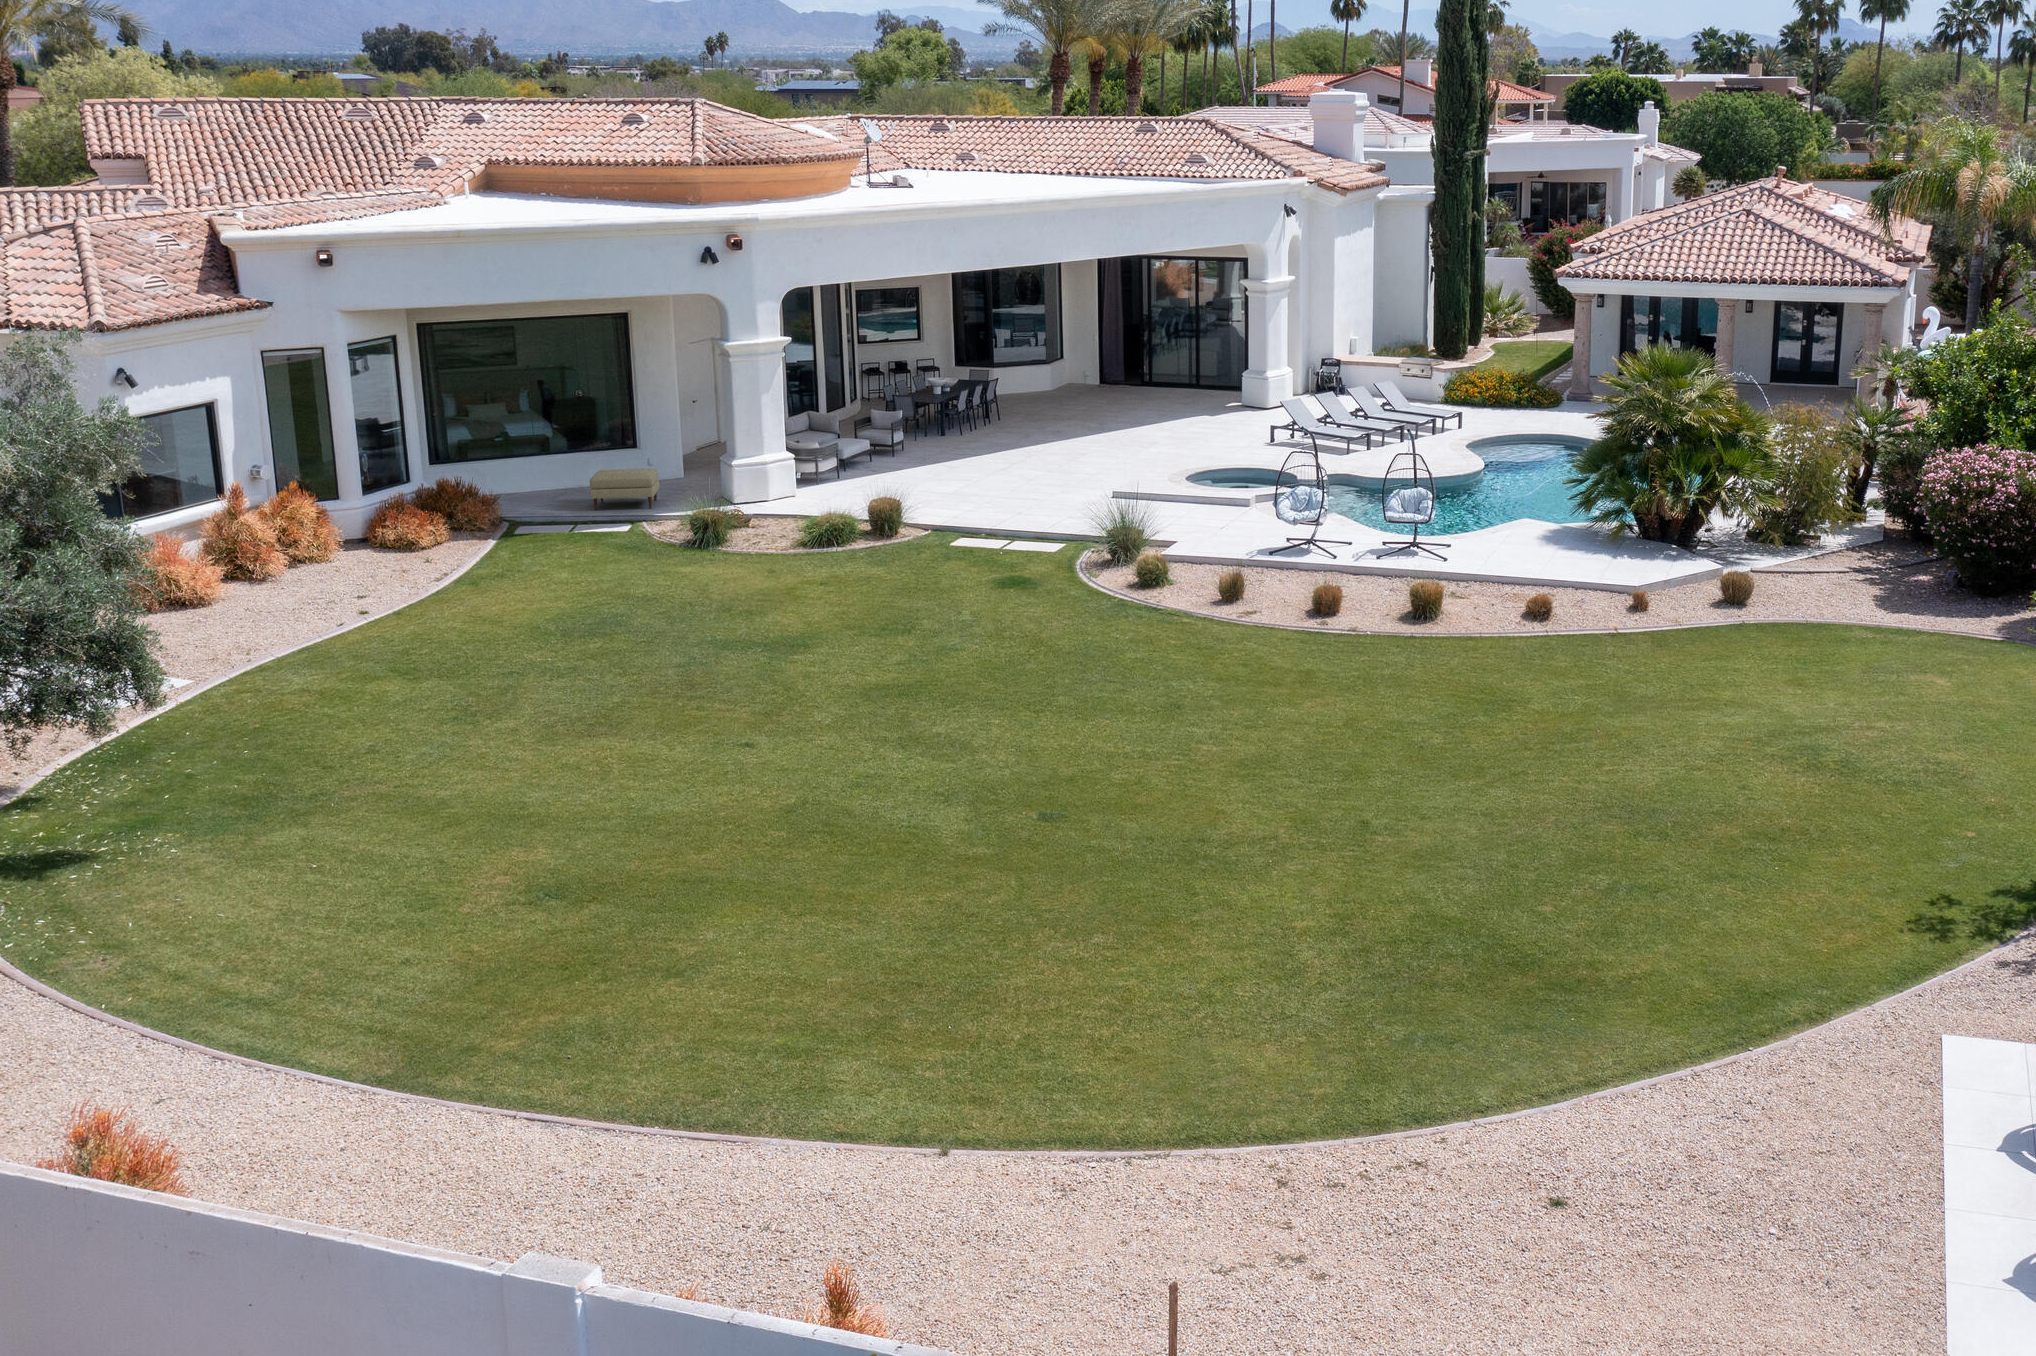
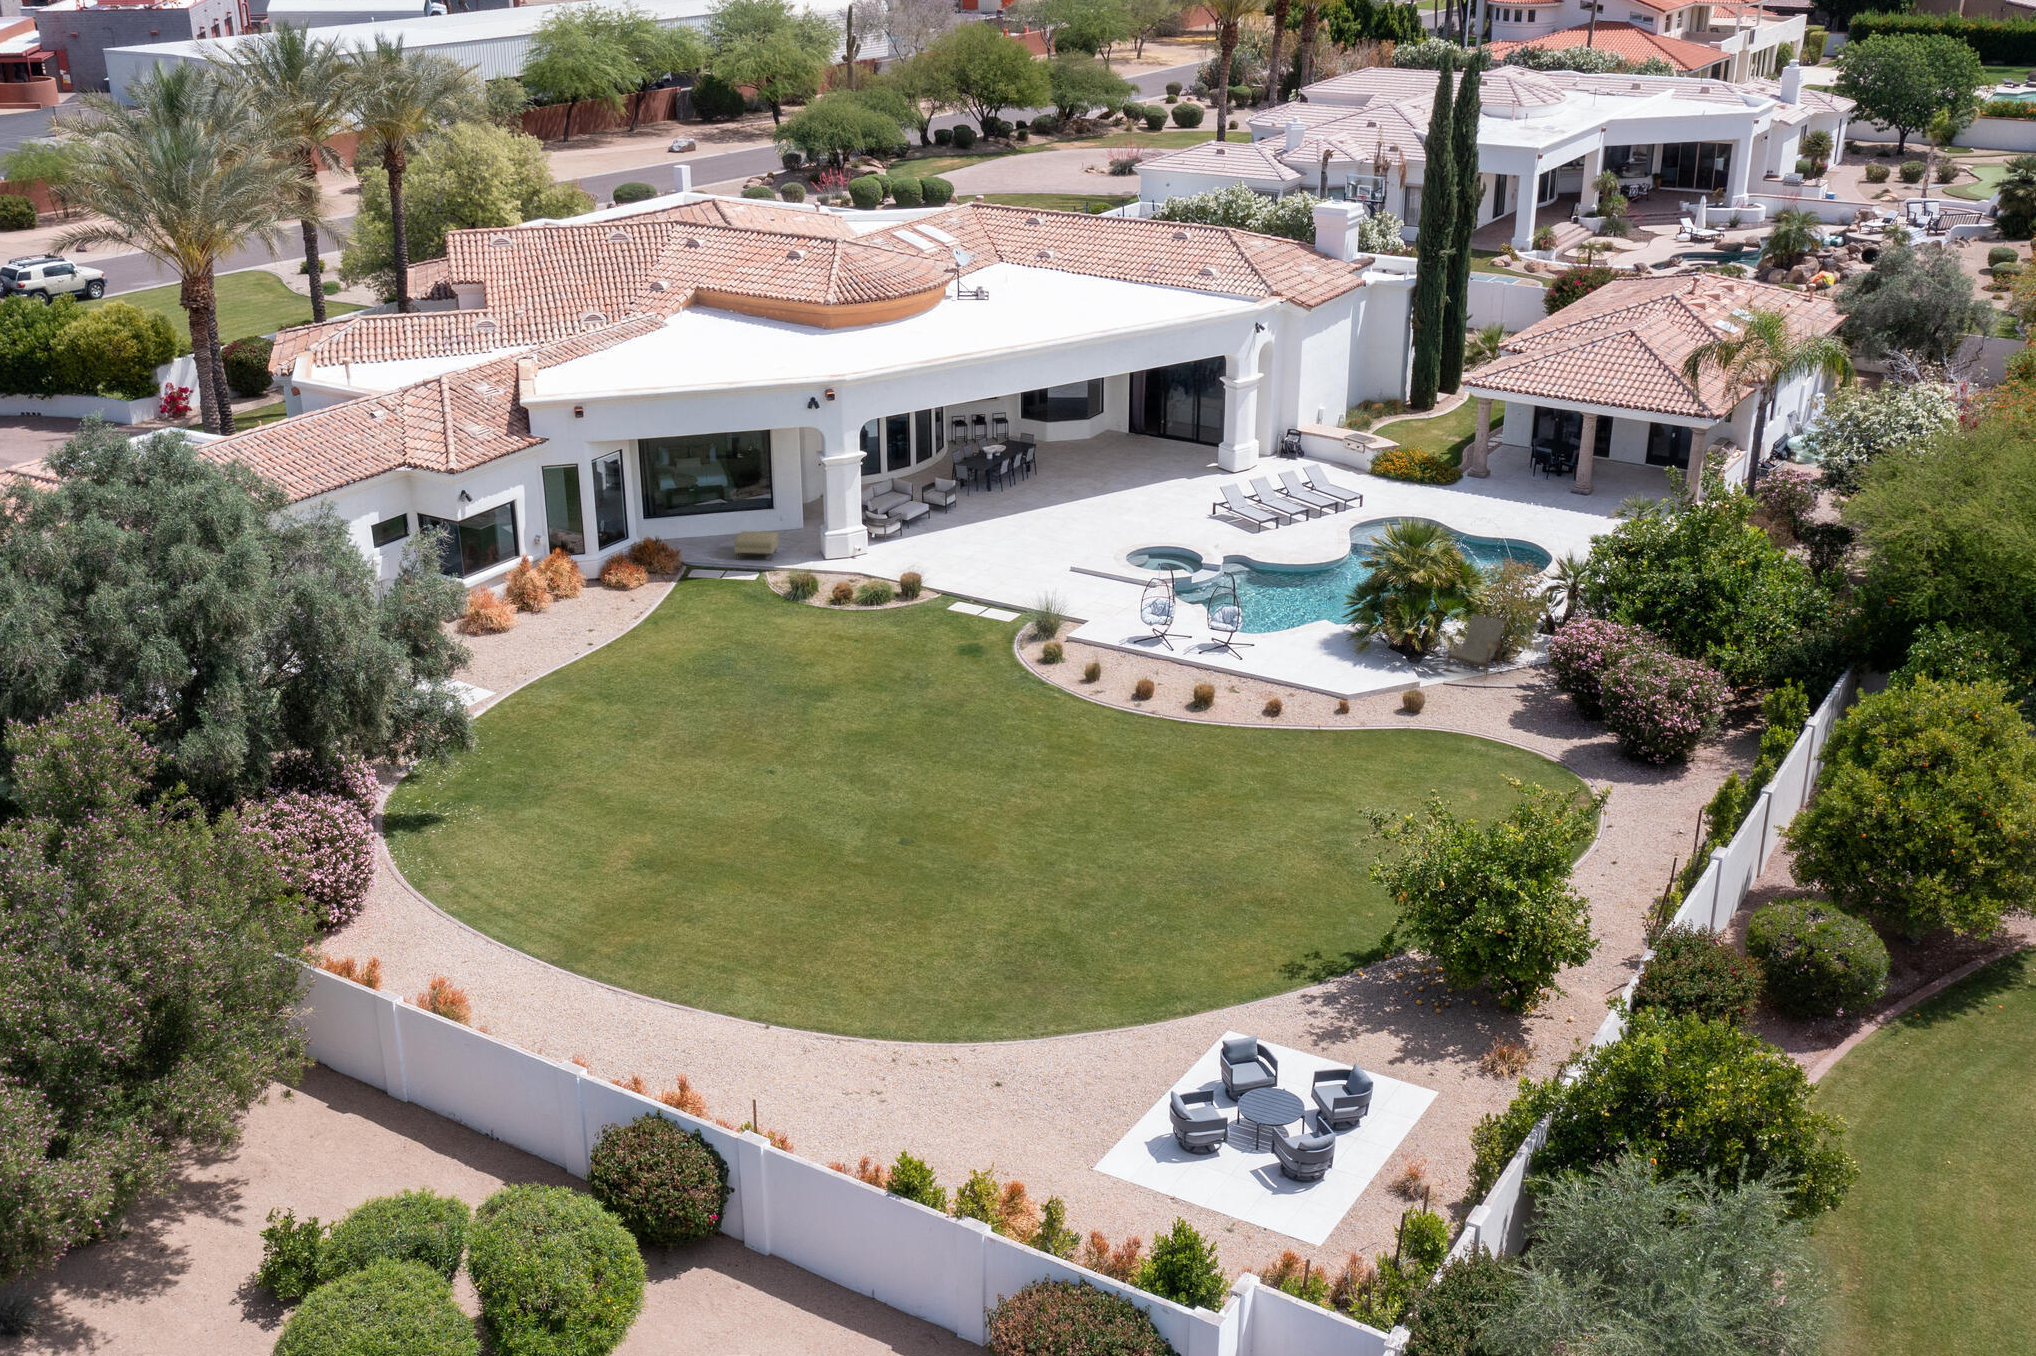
armchair: none [1728,475,1800,561] -> present [1447,614,1504,678]

